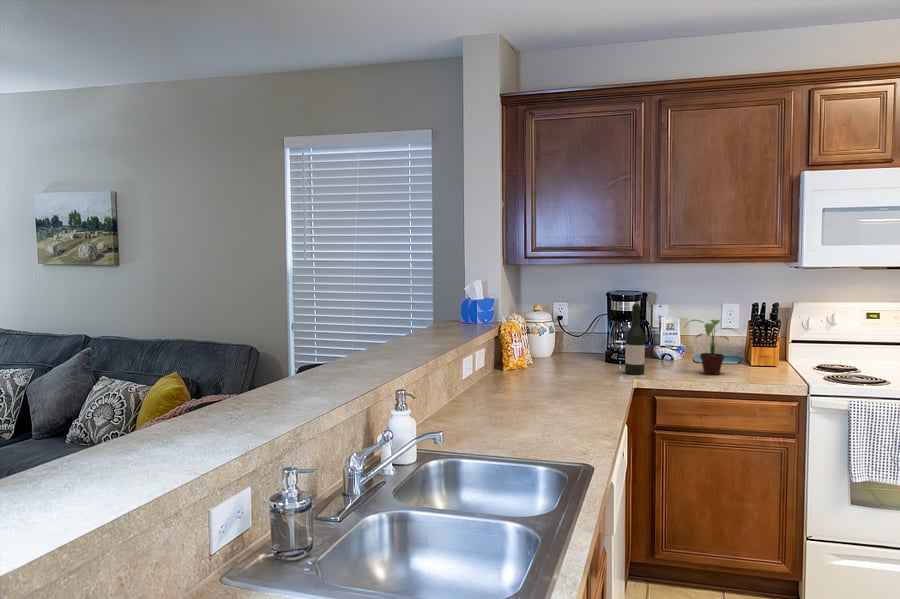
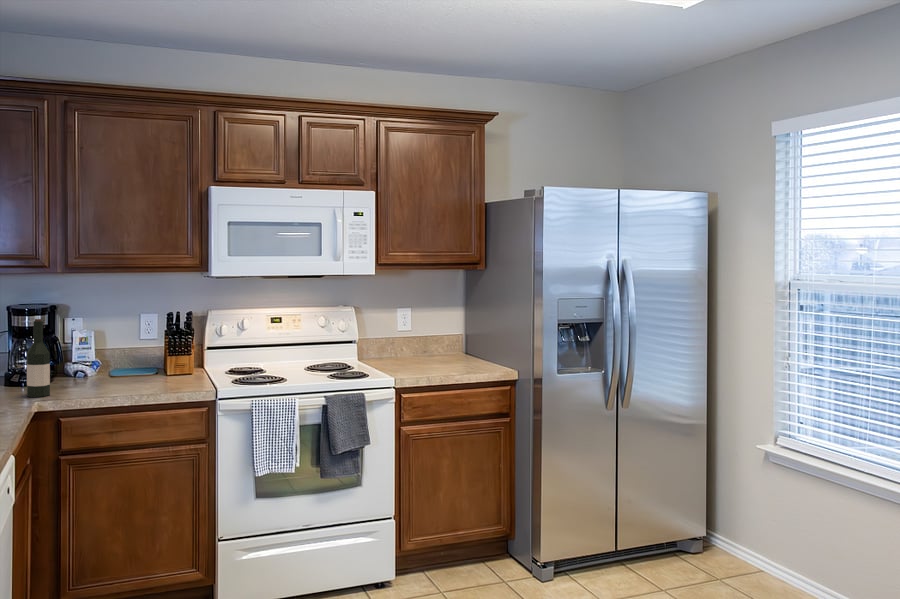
potted plant: present [686,320,733,374] -> none [94,332,154,388]

